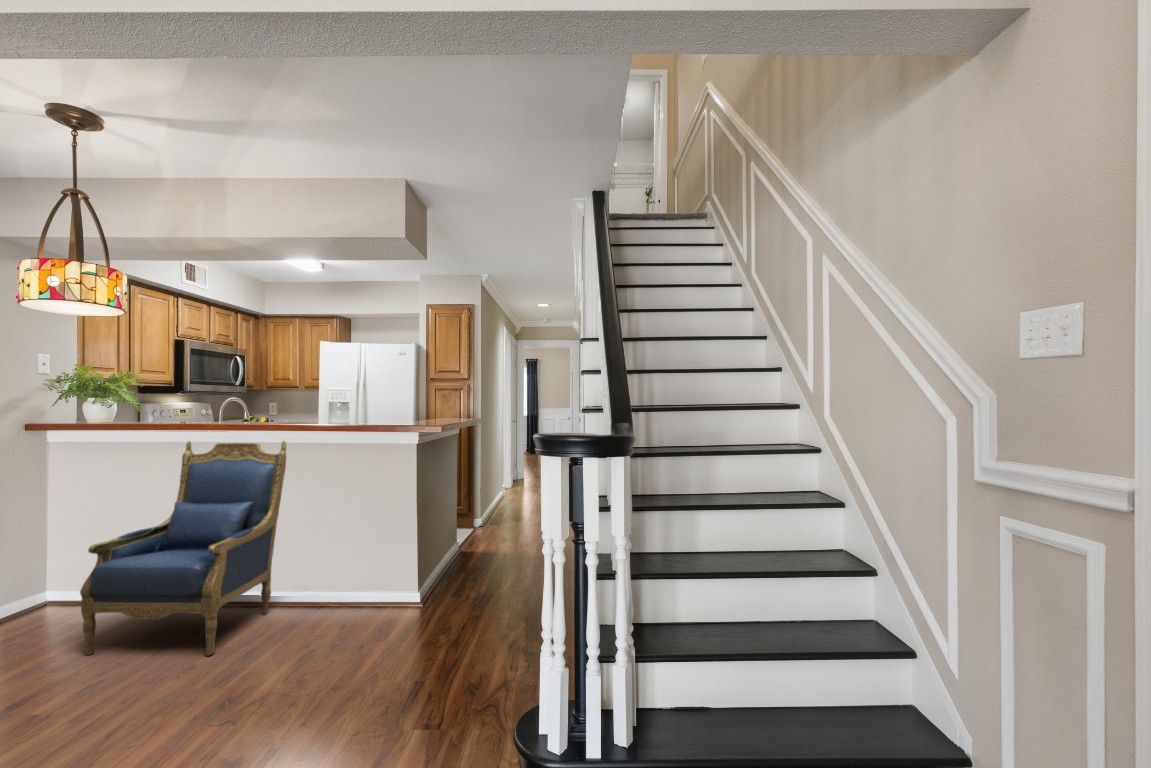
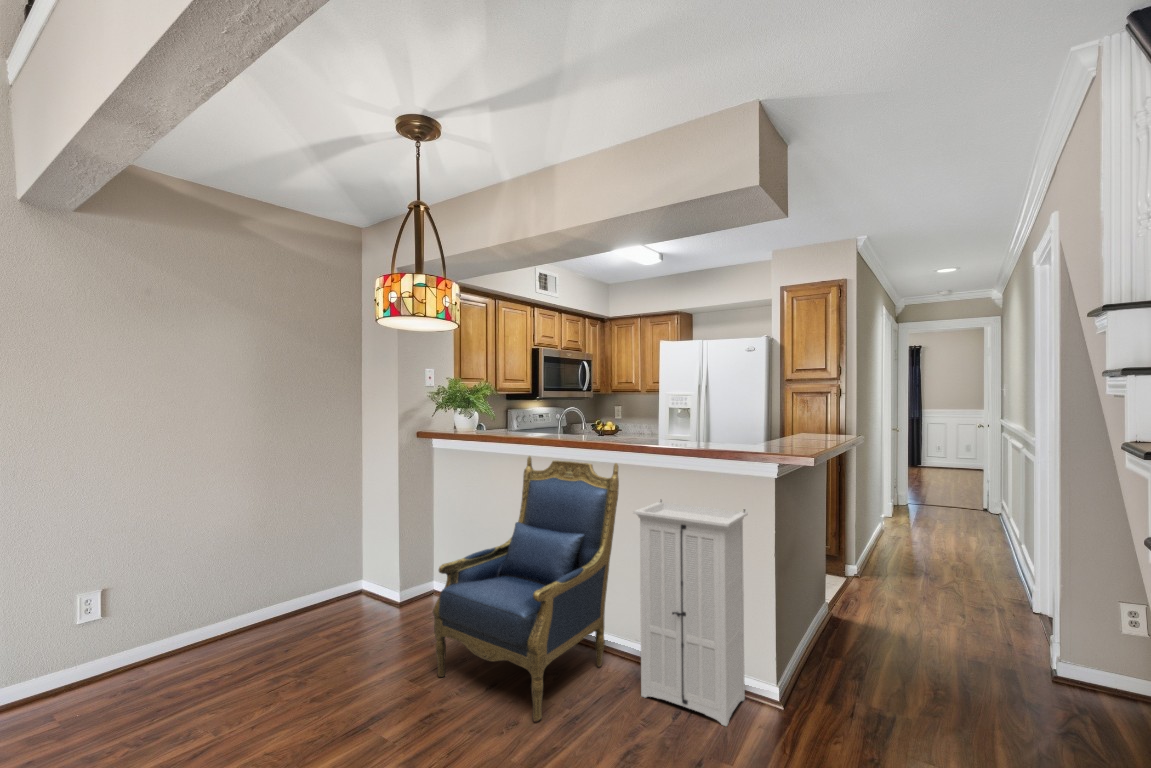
storage cabinet: none [302,466,394,622] -> present [633,501,748,726]

